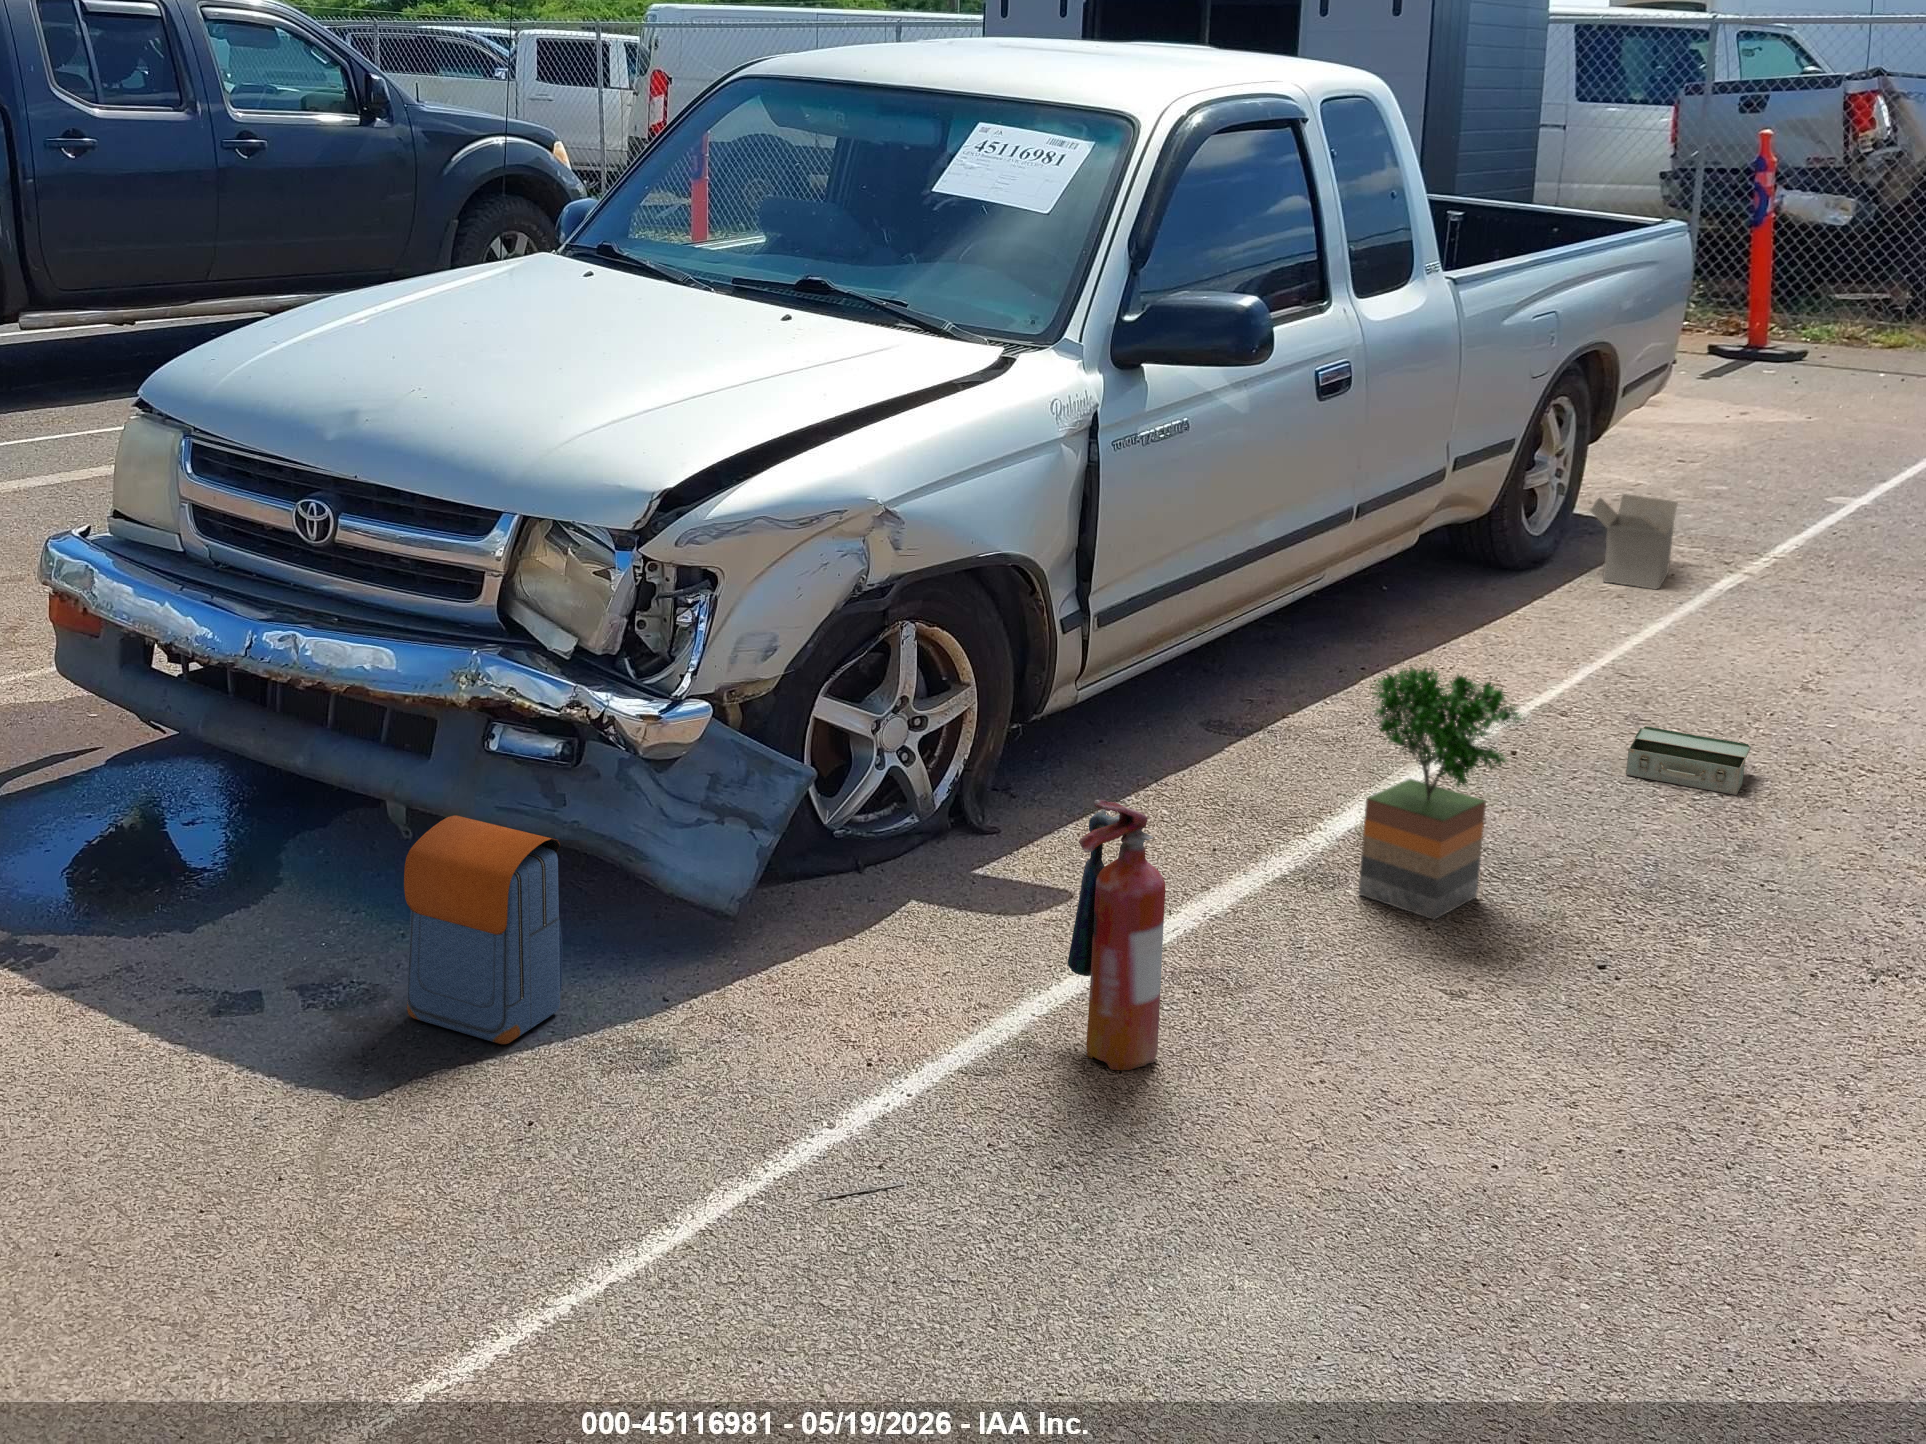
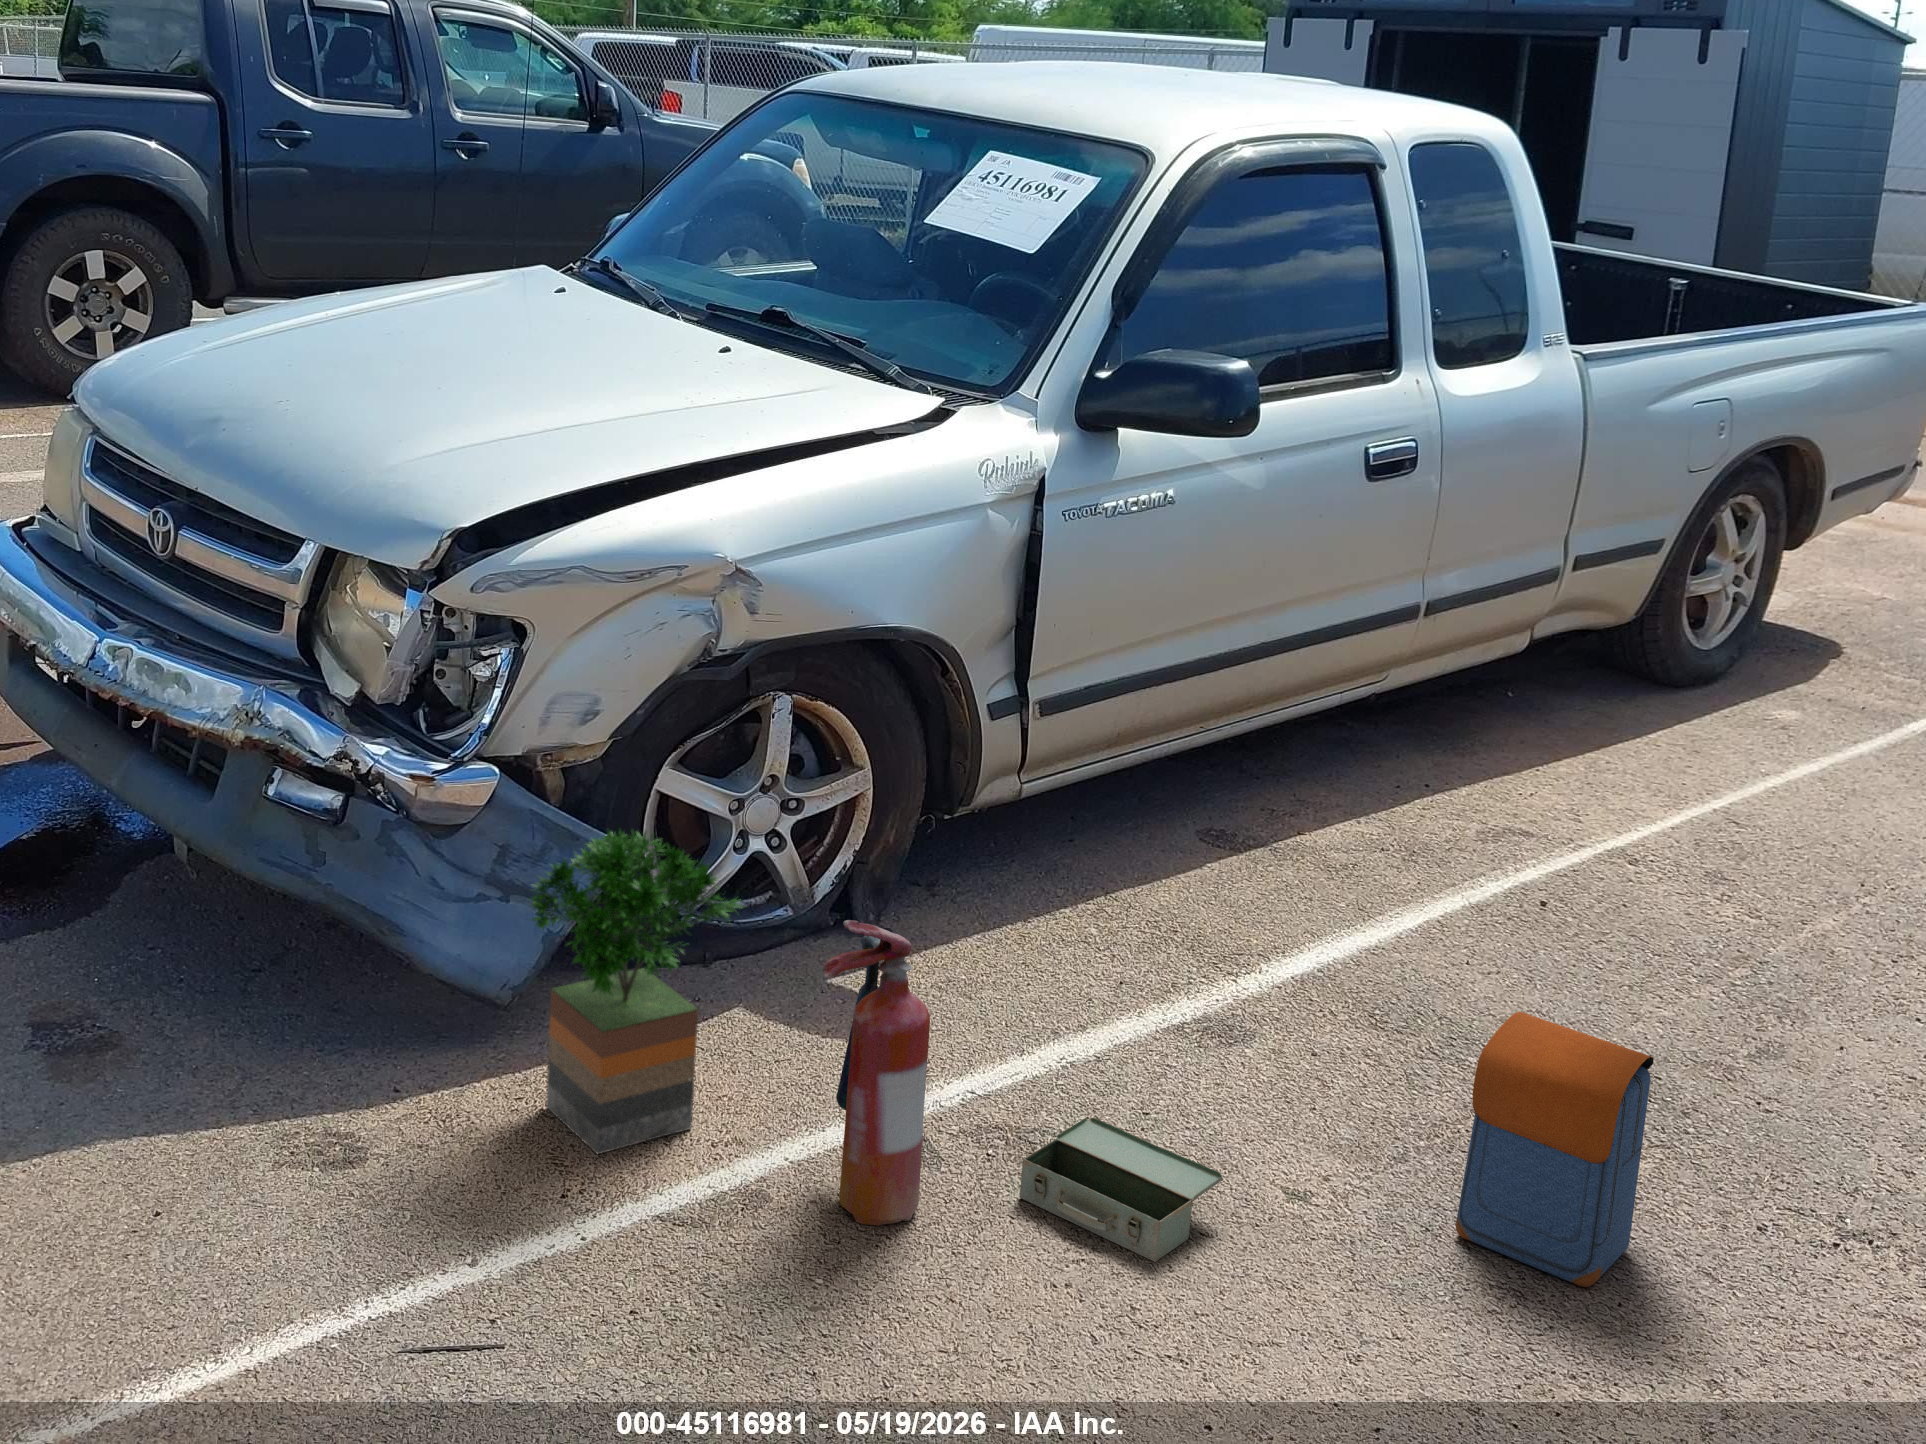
cardboard box: present [1590,494,1678,589] -> none [1769,614,1884,726]
potted tree: present [1358,667,1521,920] -> present [531,830,742,1154]
toolbox: present [1626,726,1751,795] -> present [1020,1118,1223,1262]
backpack: present [404,815,562,1044] -> present [1456,1012,1654,1287]

